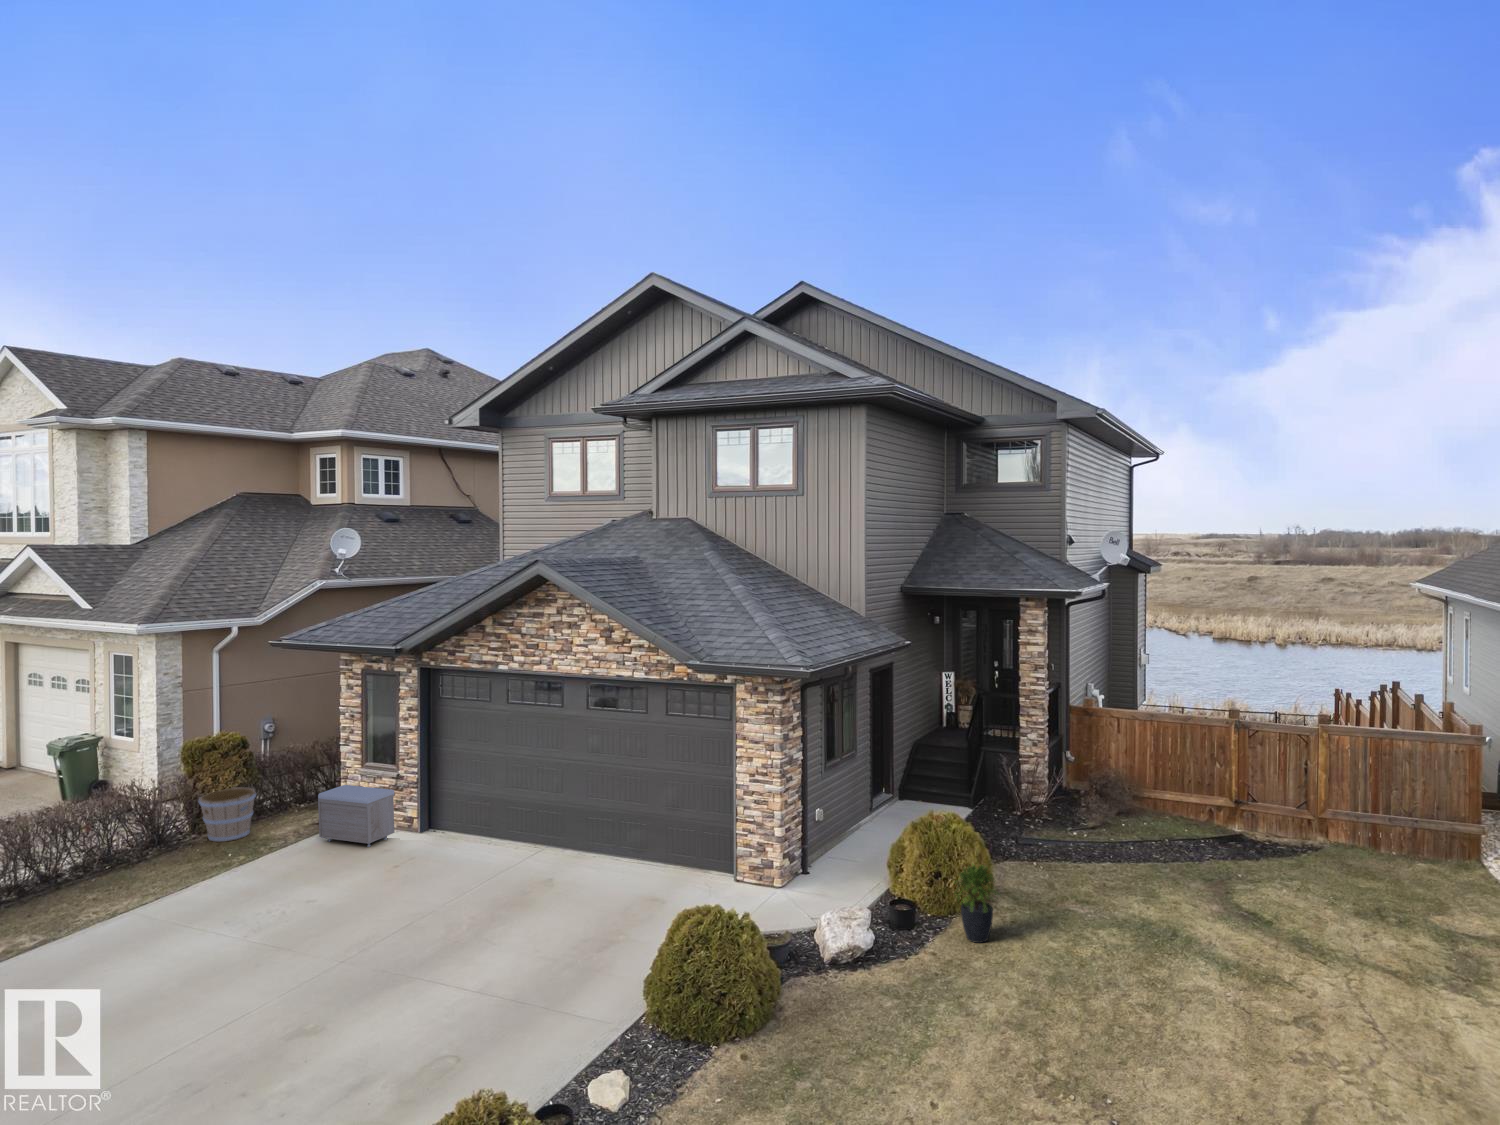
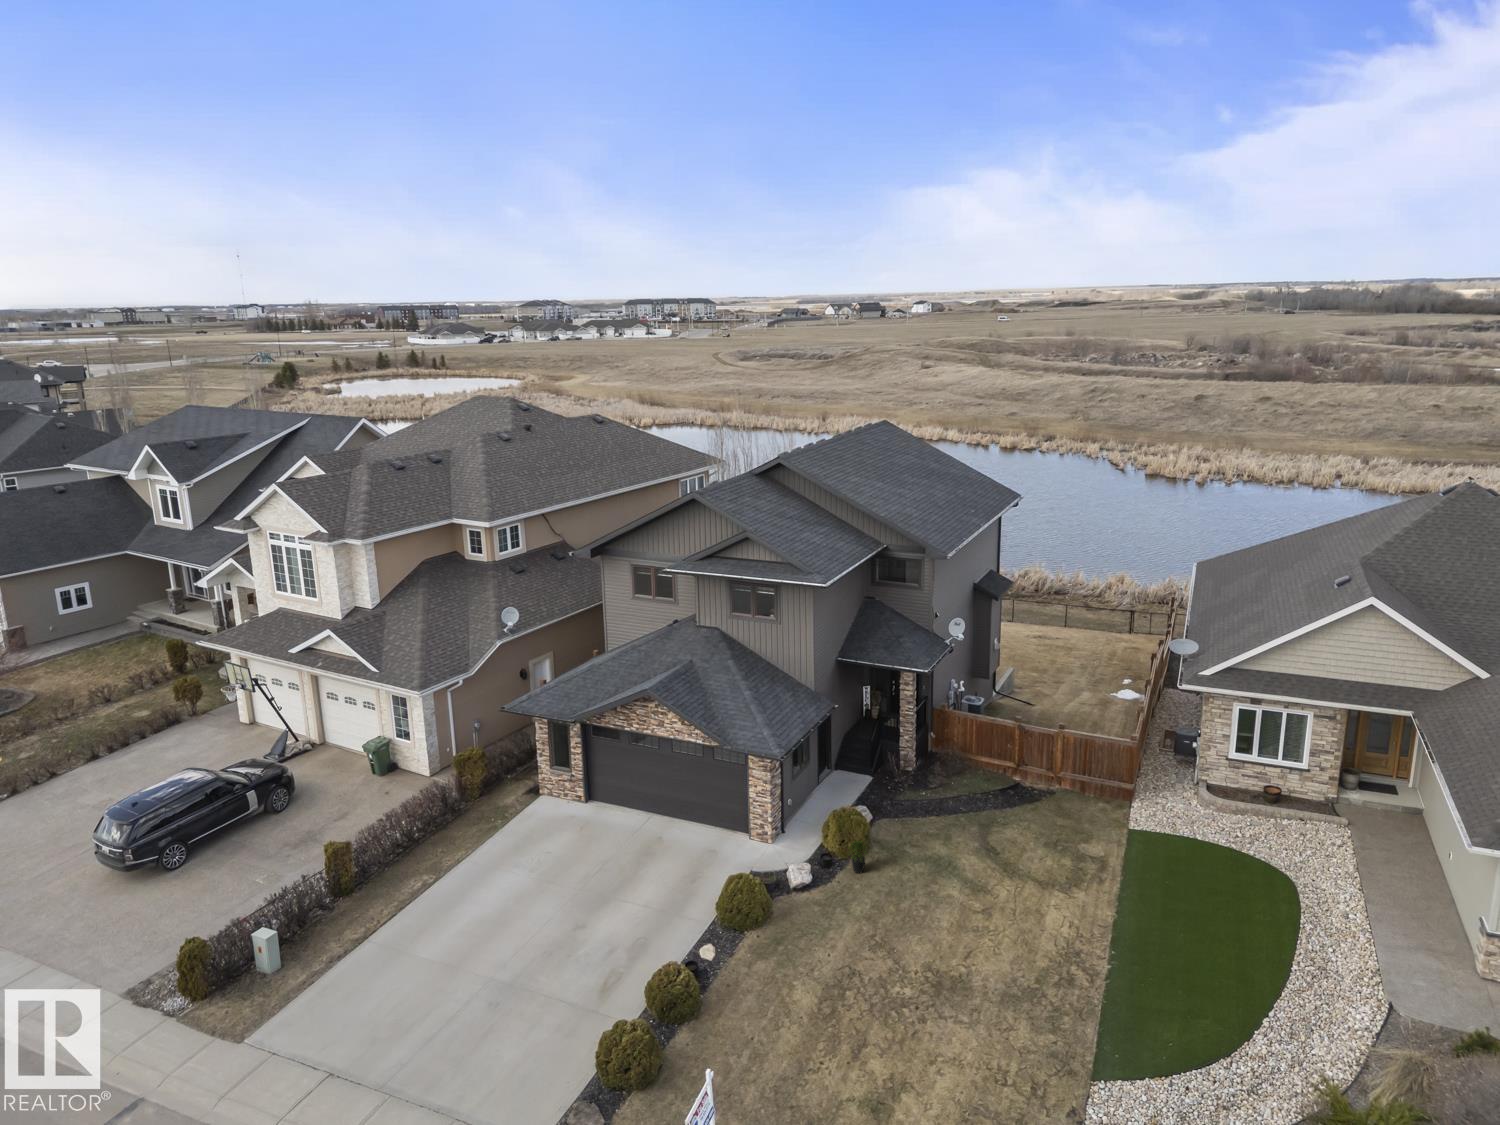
storage bench: present [318,785,395,847] -> none [532,778,572,812]
wooden bucket: present [198,787,256,842] -> none [468,778,496,809]

